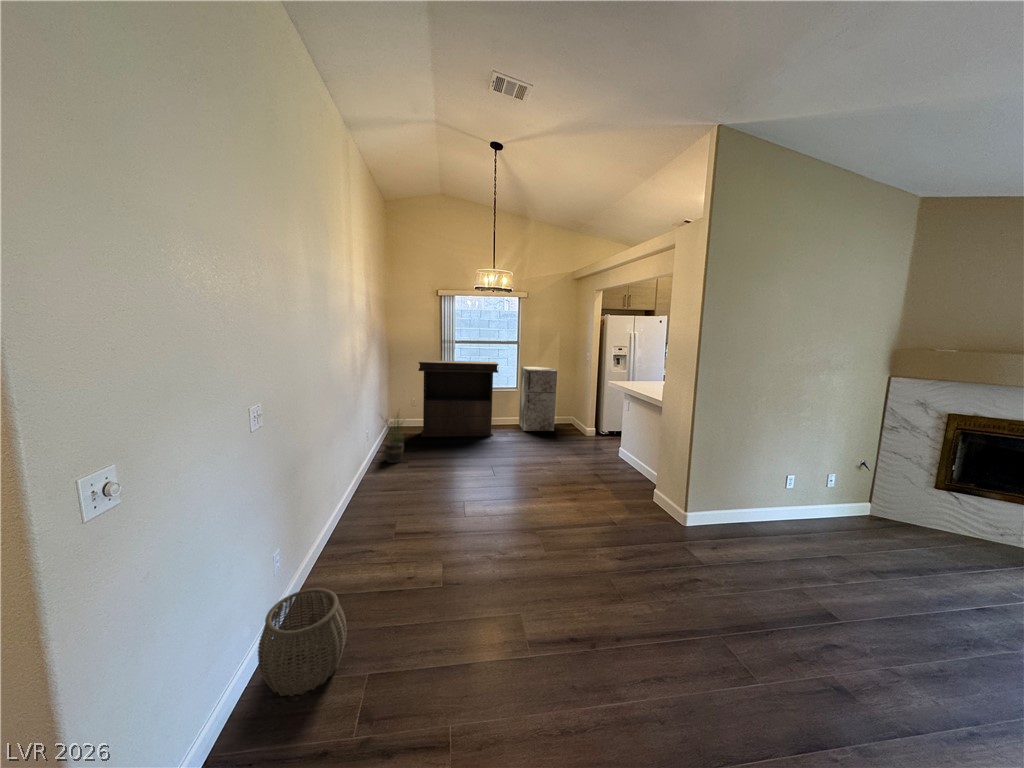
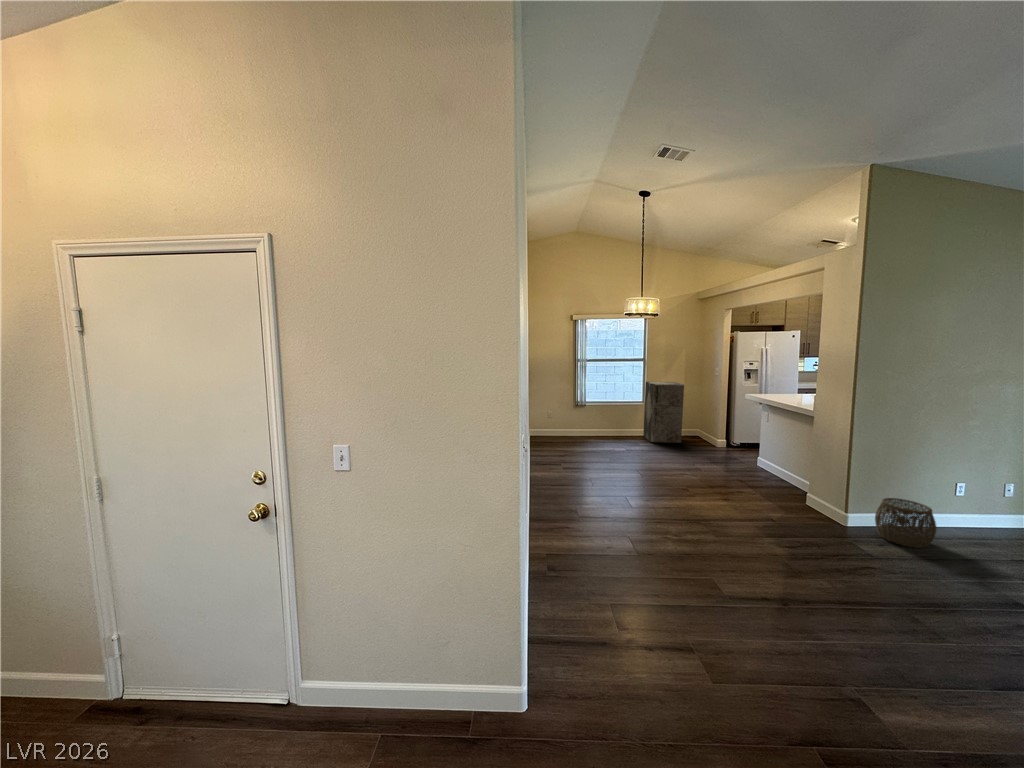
console table: present [419,360,498,437] -> none [556,377,629,446]
potted plant: present [381,413,404,463] -> none [531,417,559,464]
woven basket: present [258,588,347,696] -> present [875,498,936,548]

